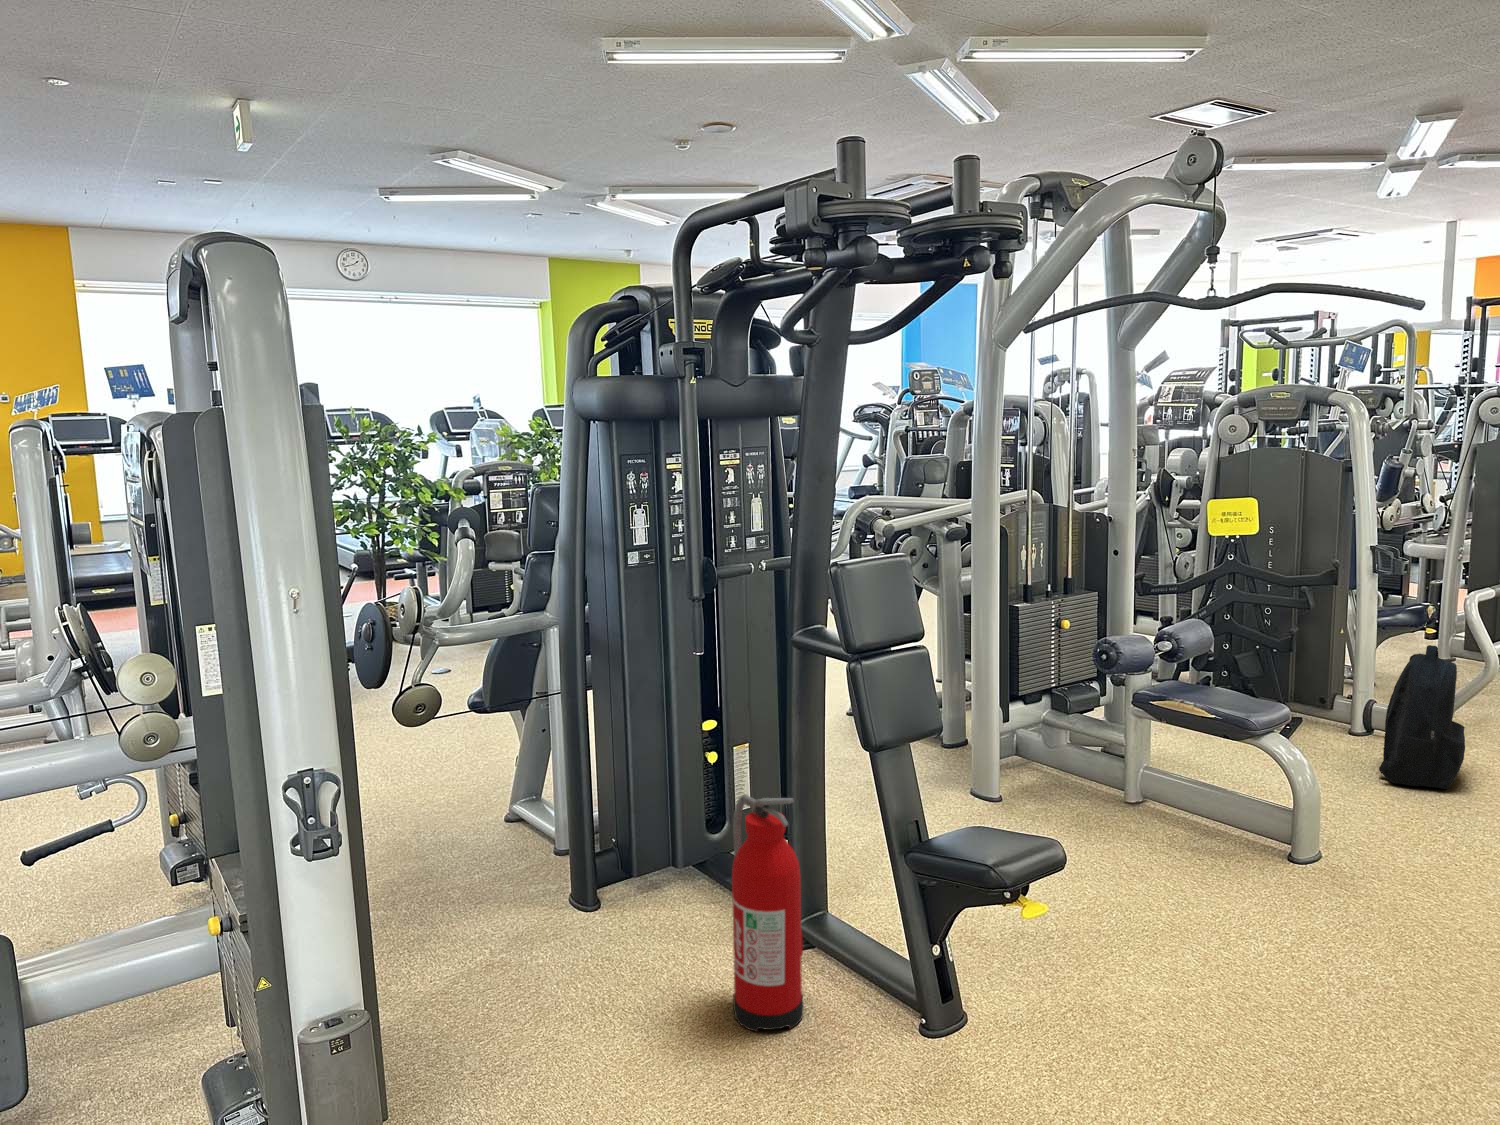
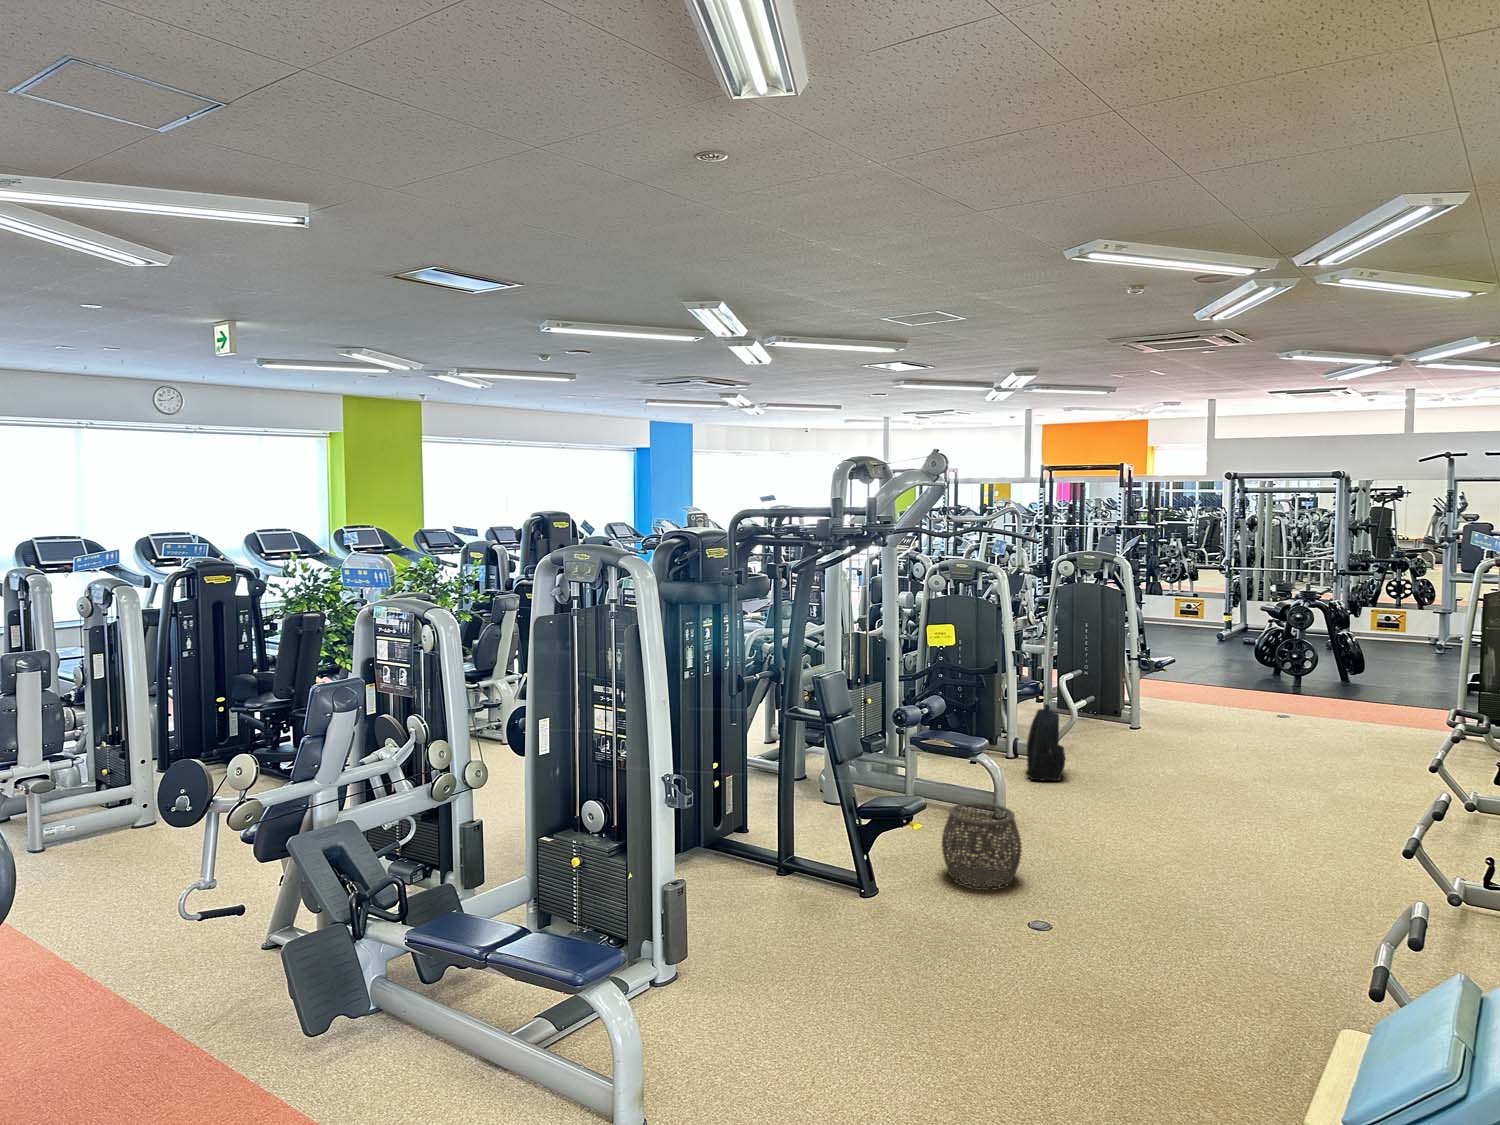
fire extinguisher: present [732,795,803,1032] -> none [758,790,799,911]
woven basket: none [1138,845,1325,1045] -> present [942,802,1022,888]

